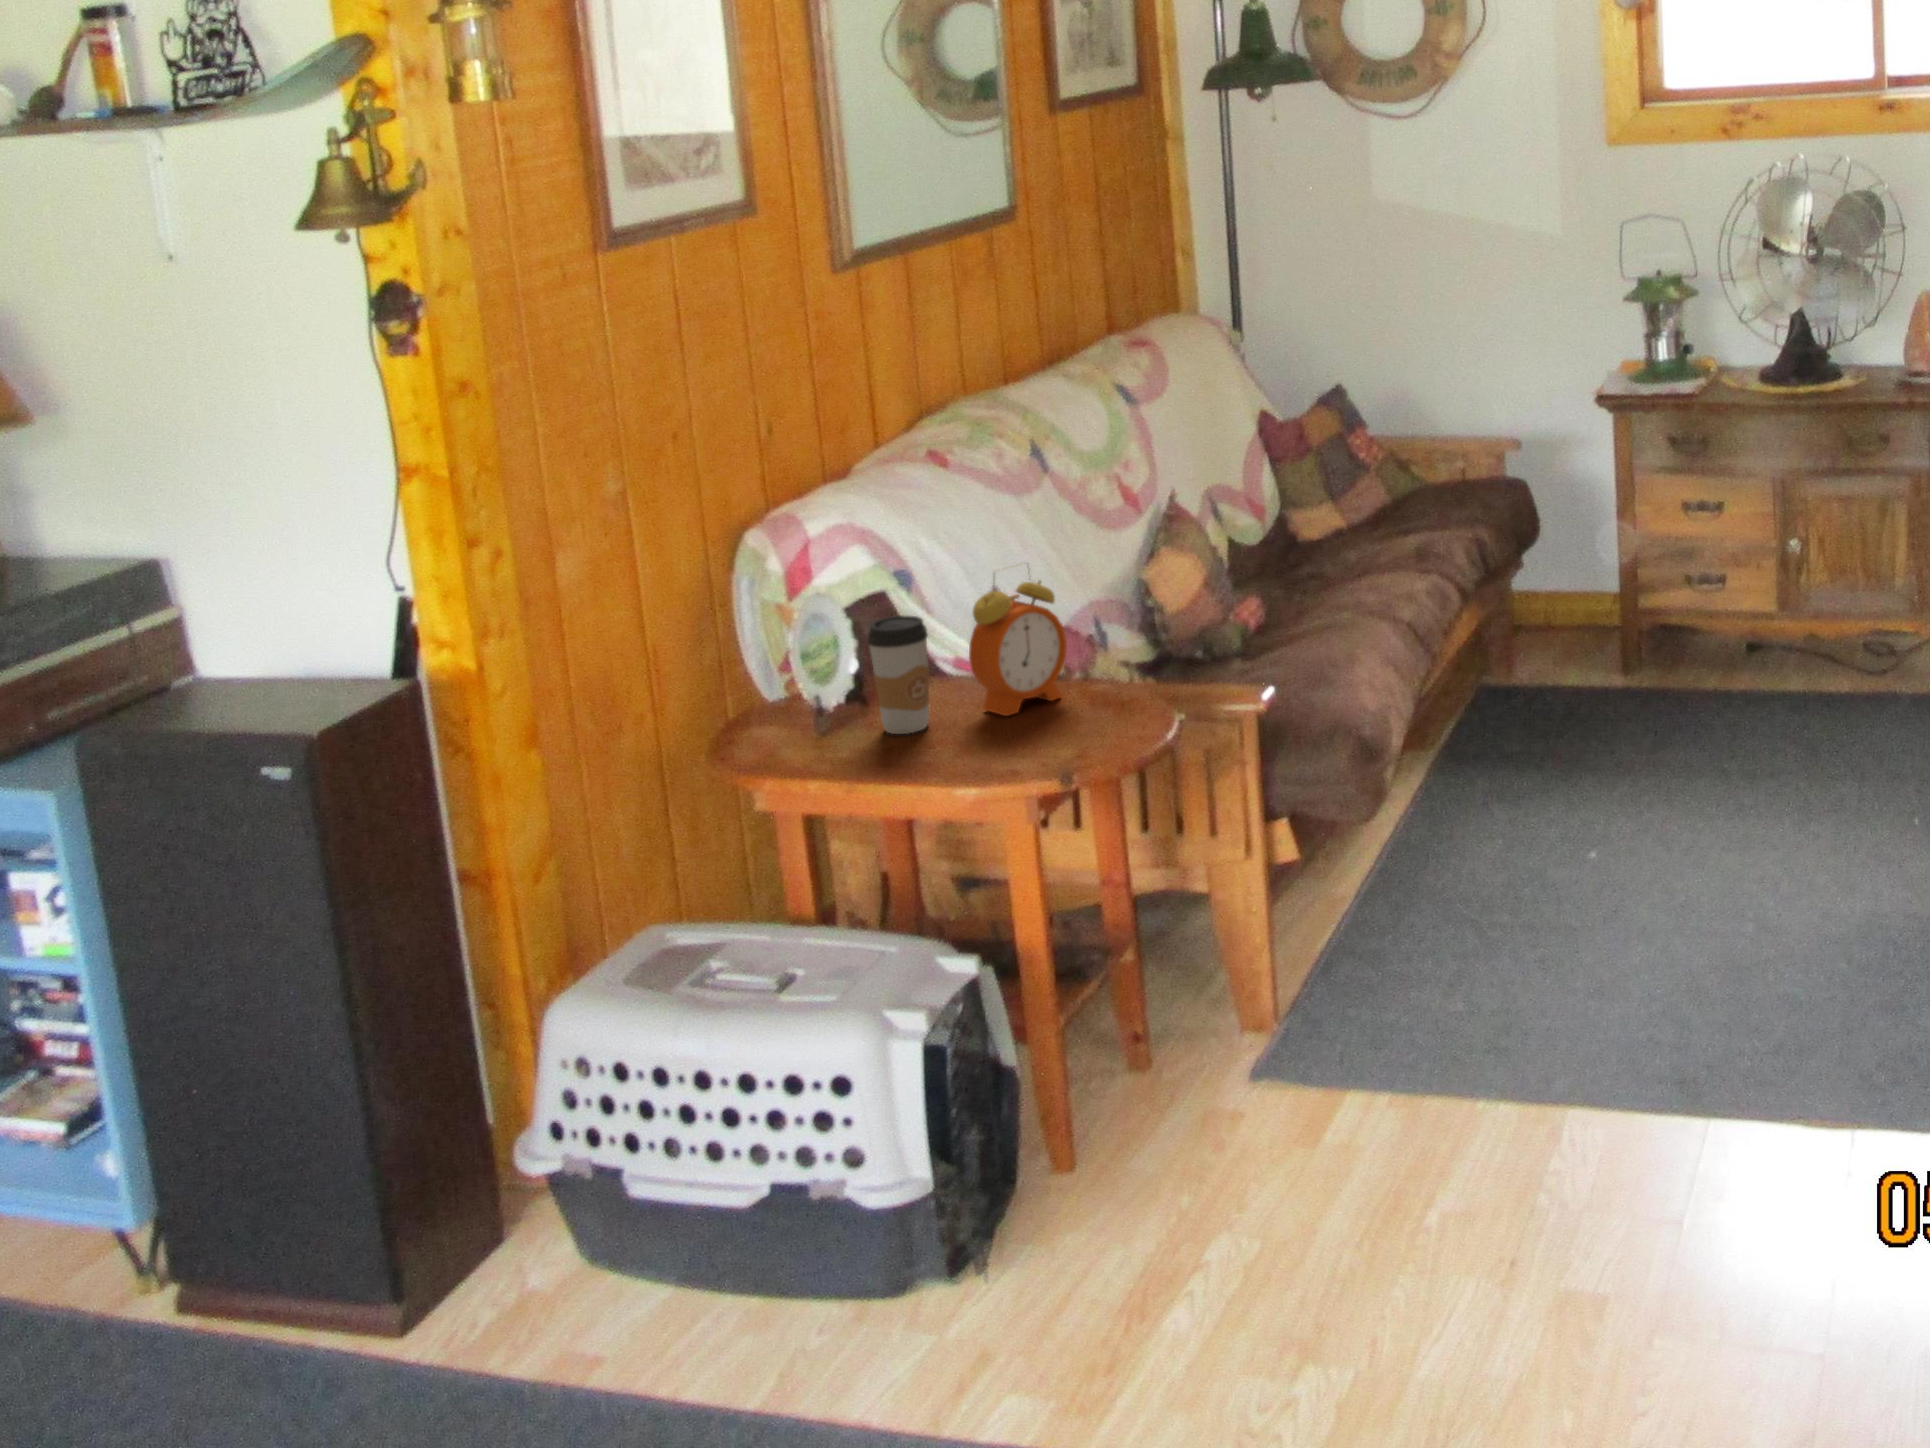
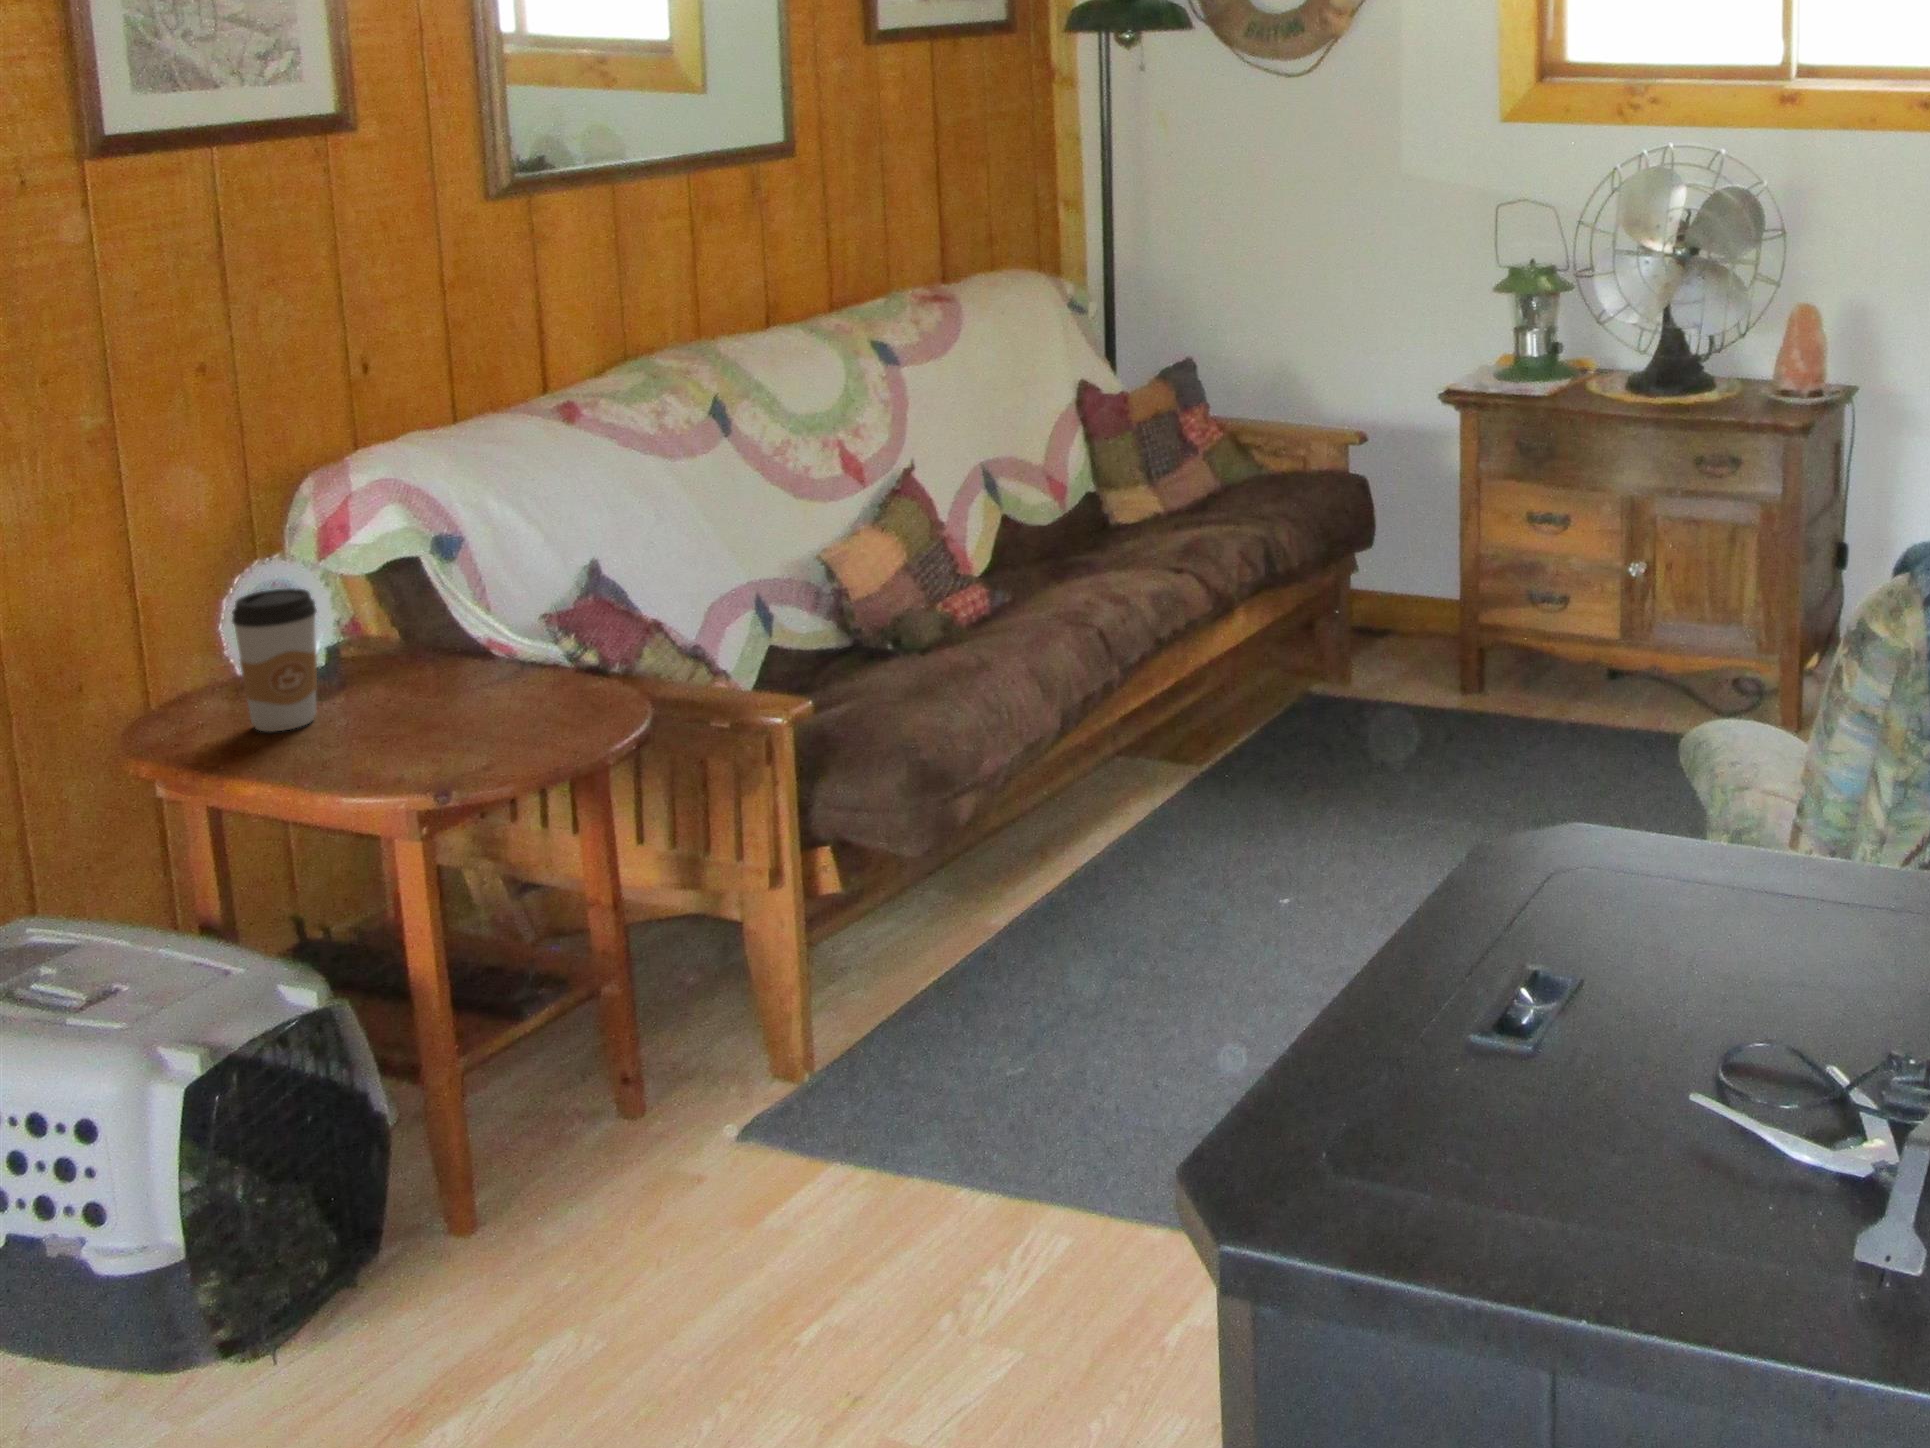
alarm clock: present [969,573,1067,716] -> none [374,535,511,719]

